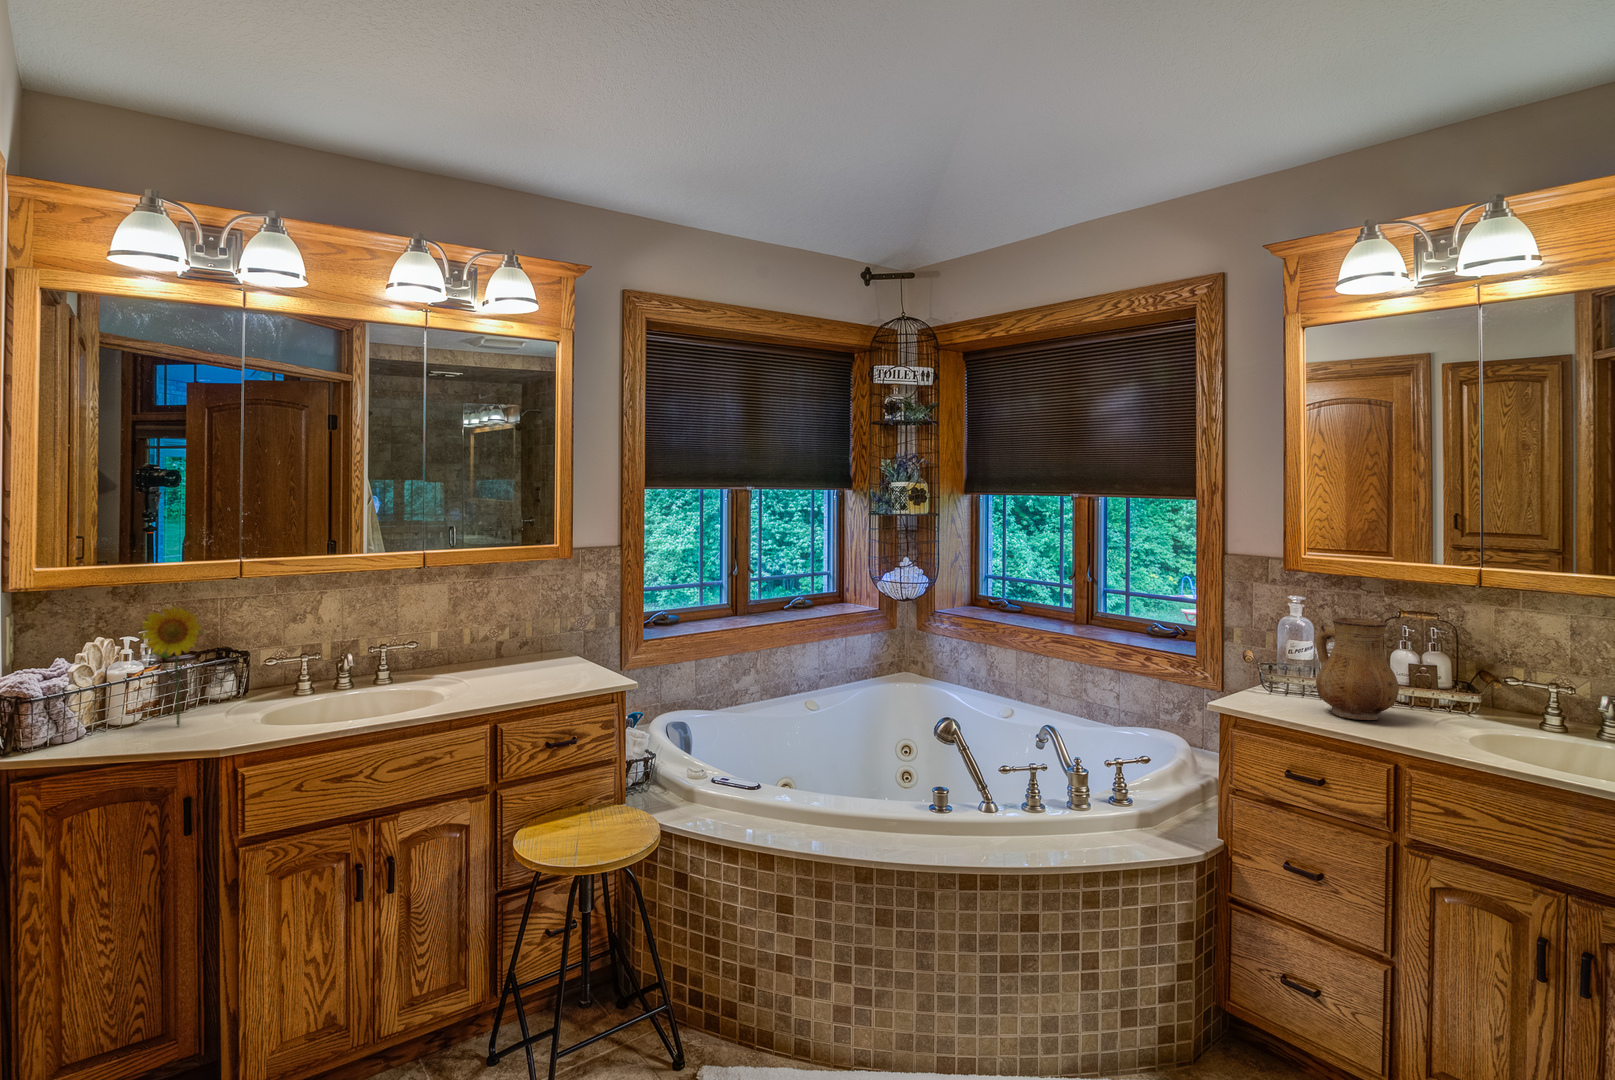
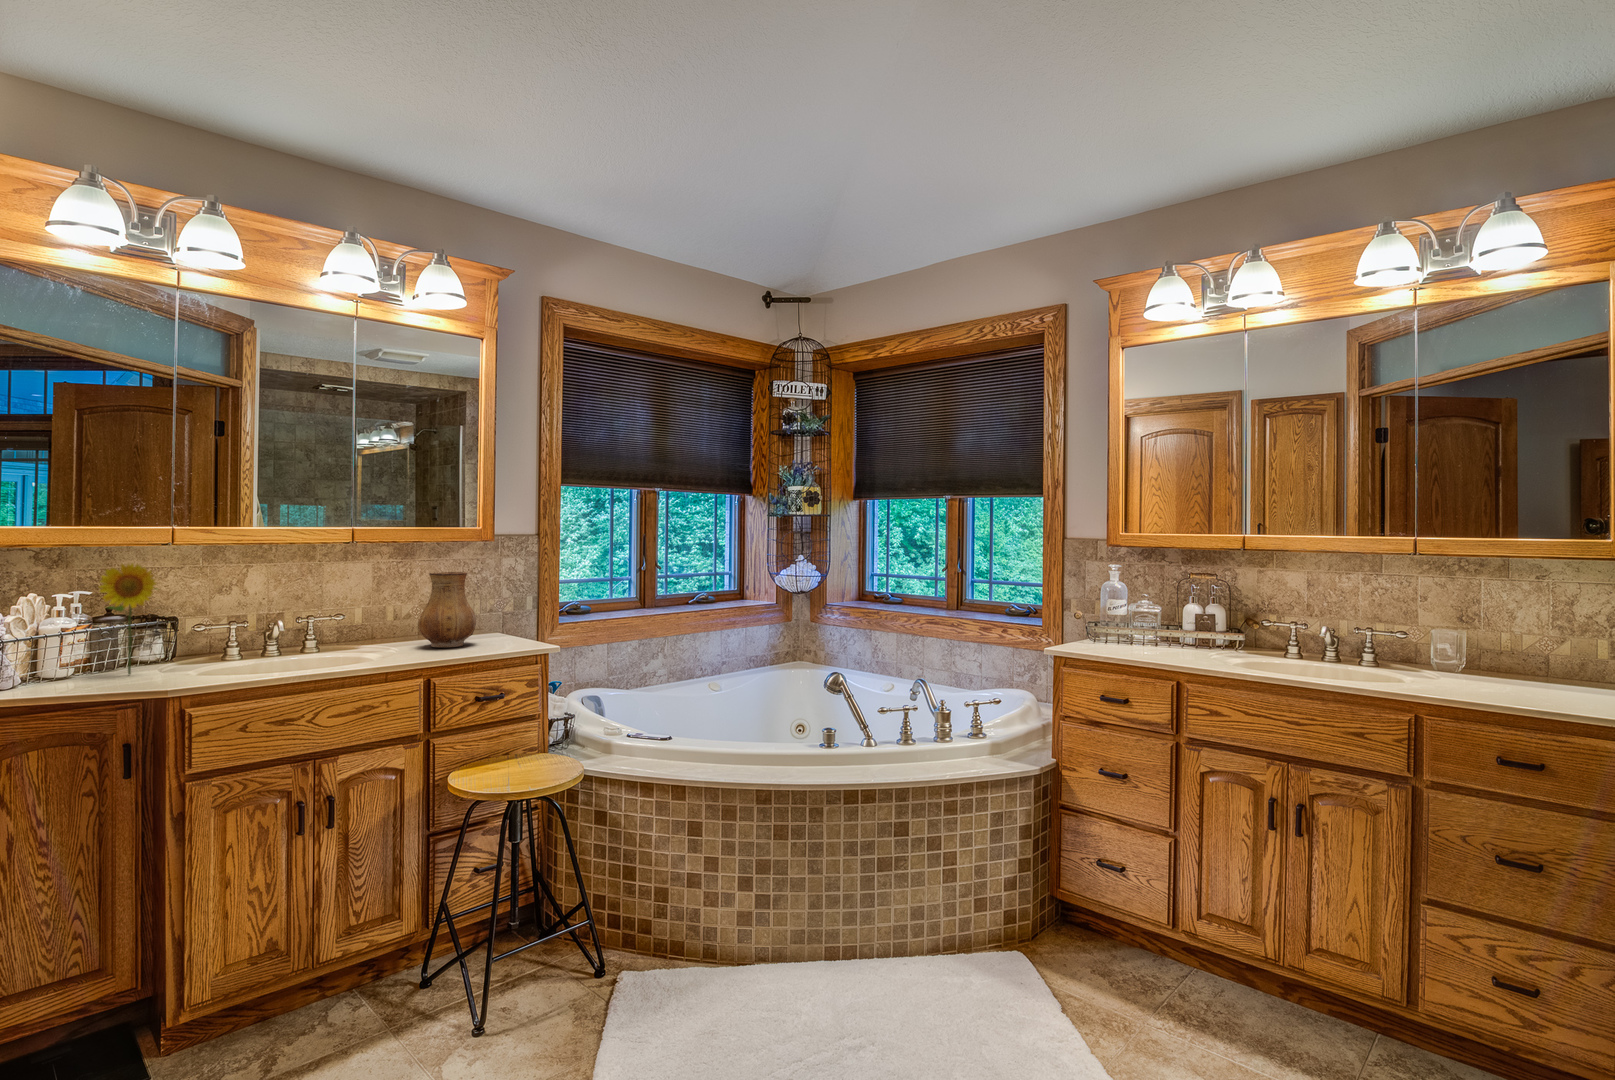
ceramic pitcher: present [1316,618,1399,720] -> present [419,572,476,647]

